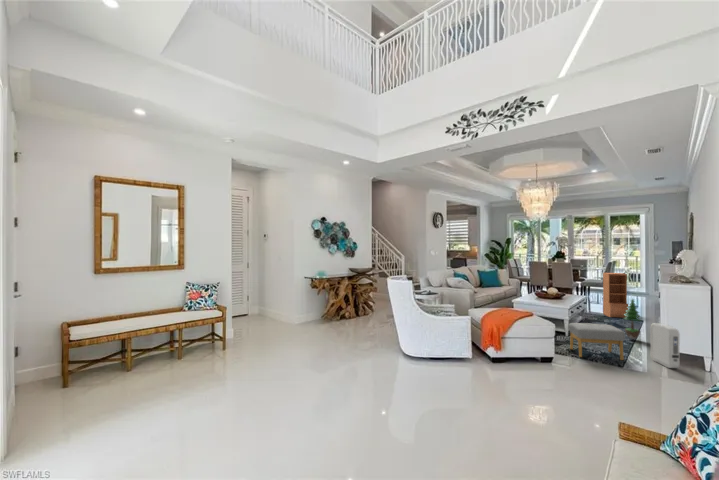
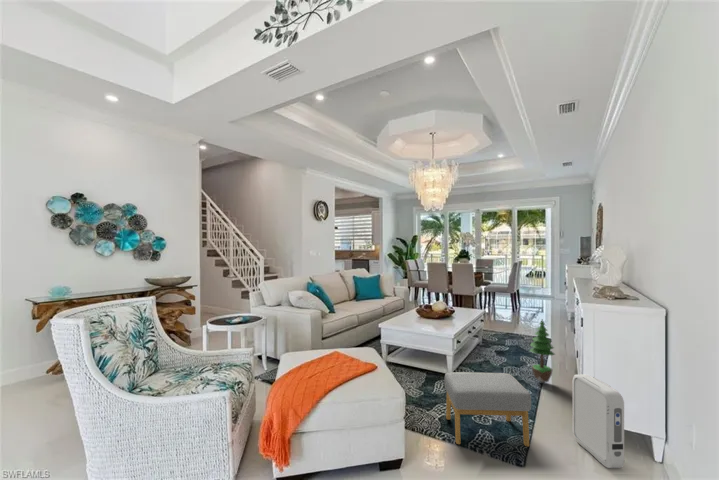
bookcase: present [603,273,628,317] -> none [507,277,536,336]

